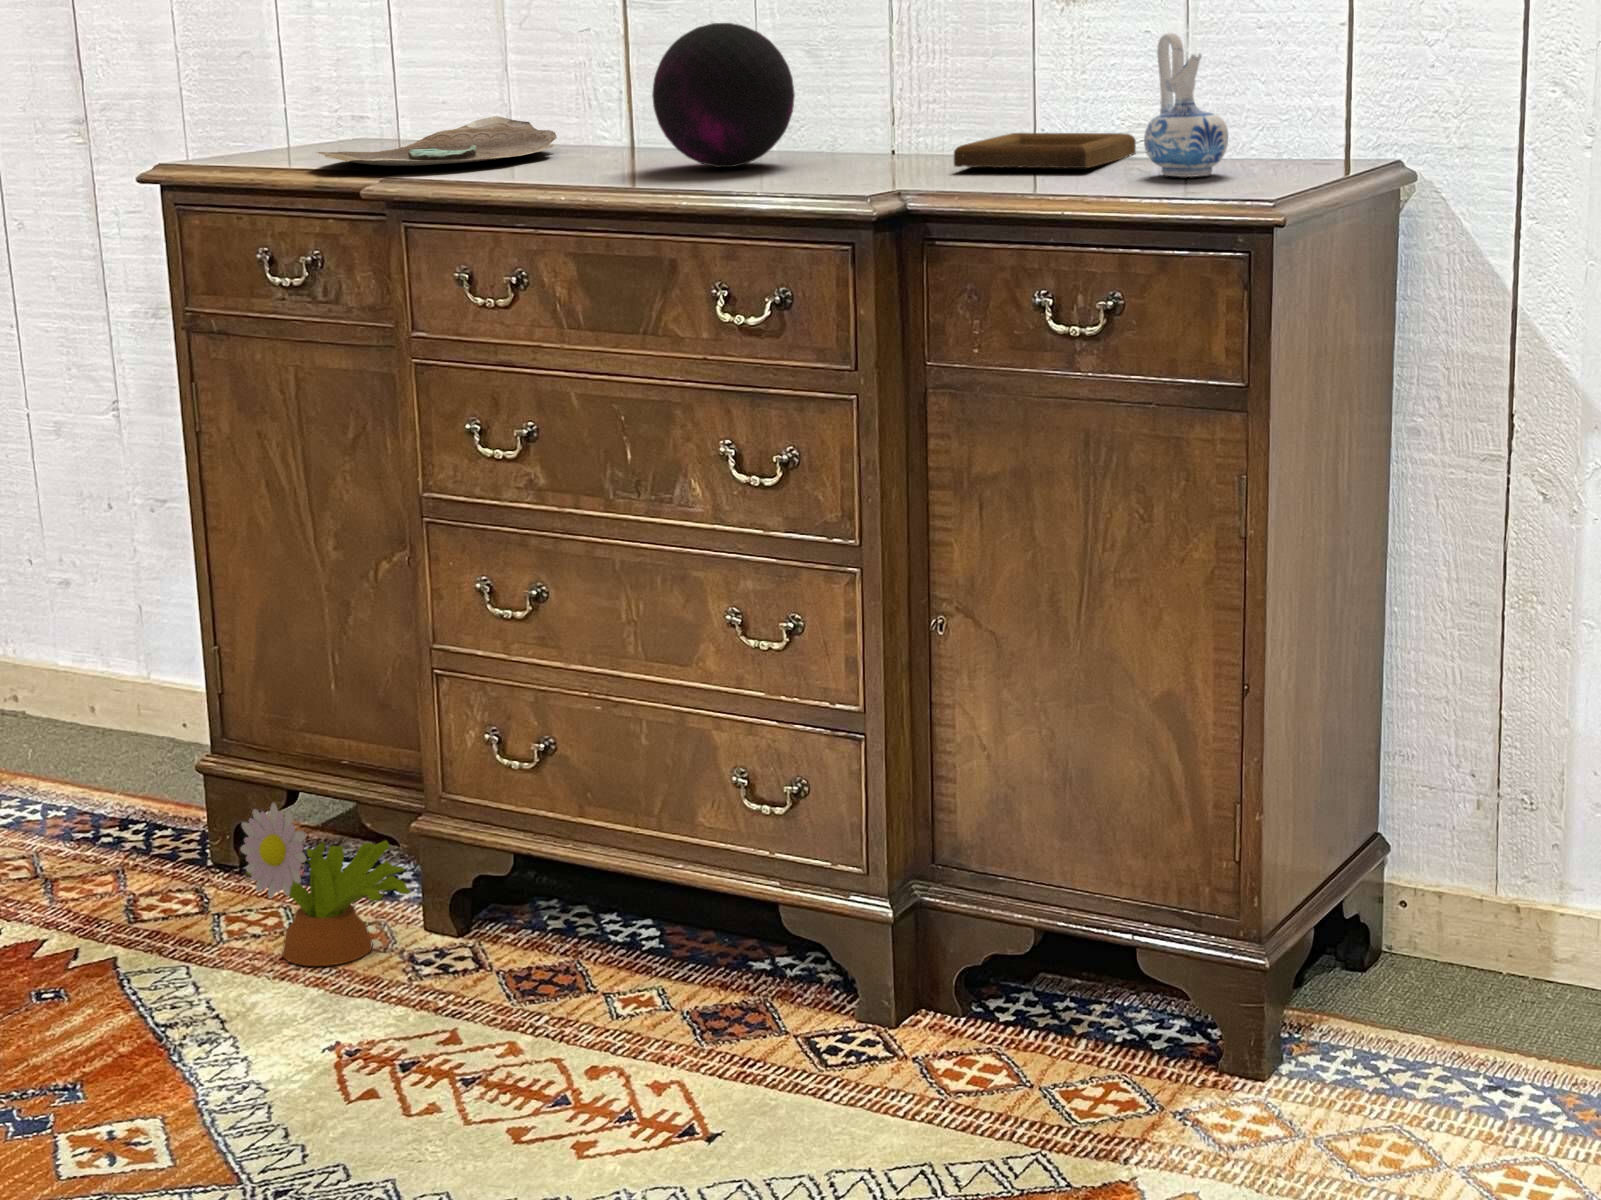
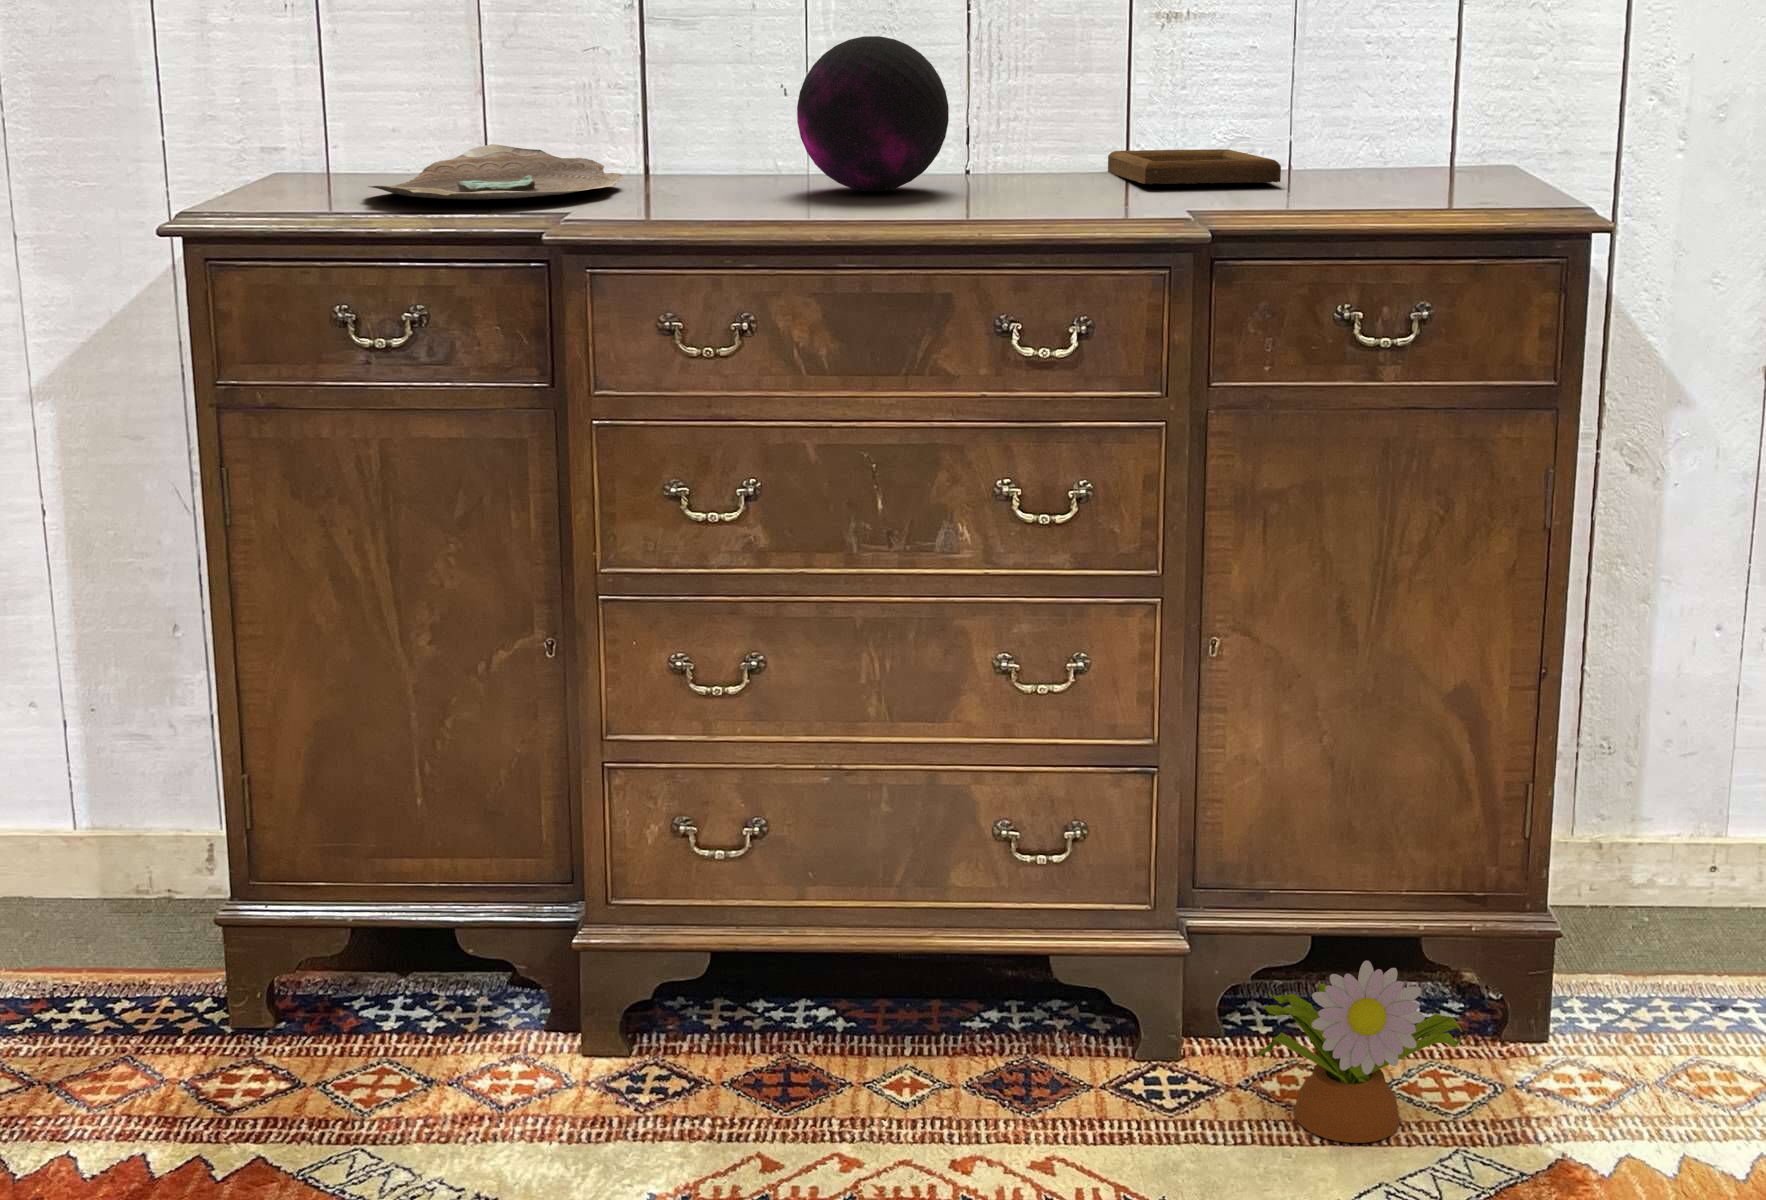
ceramic pitcher: present [1144,33,1228,177] -> none [1346,47,1429,187]
decorative plant: present [240,803,410,966] -> present [1256,961,1463,1143]

